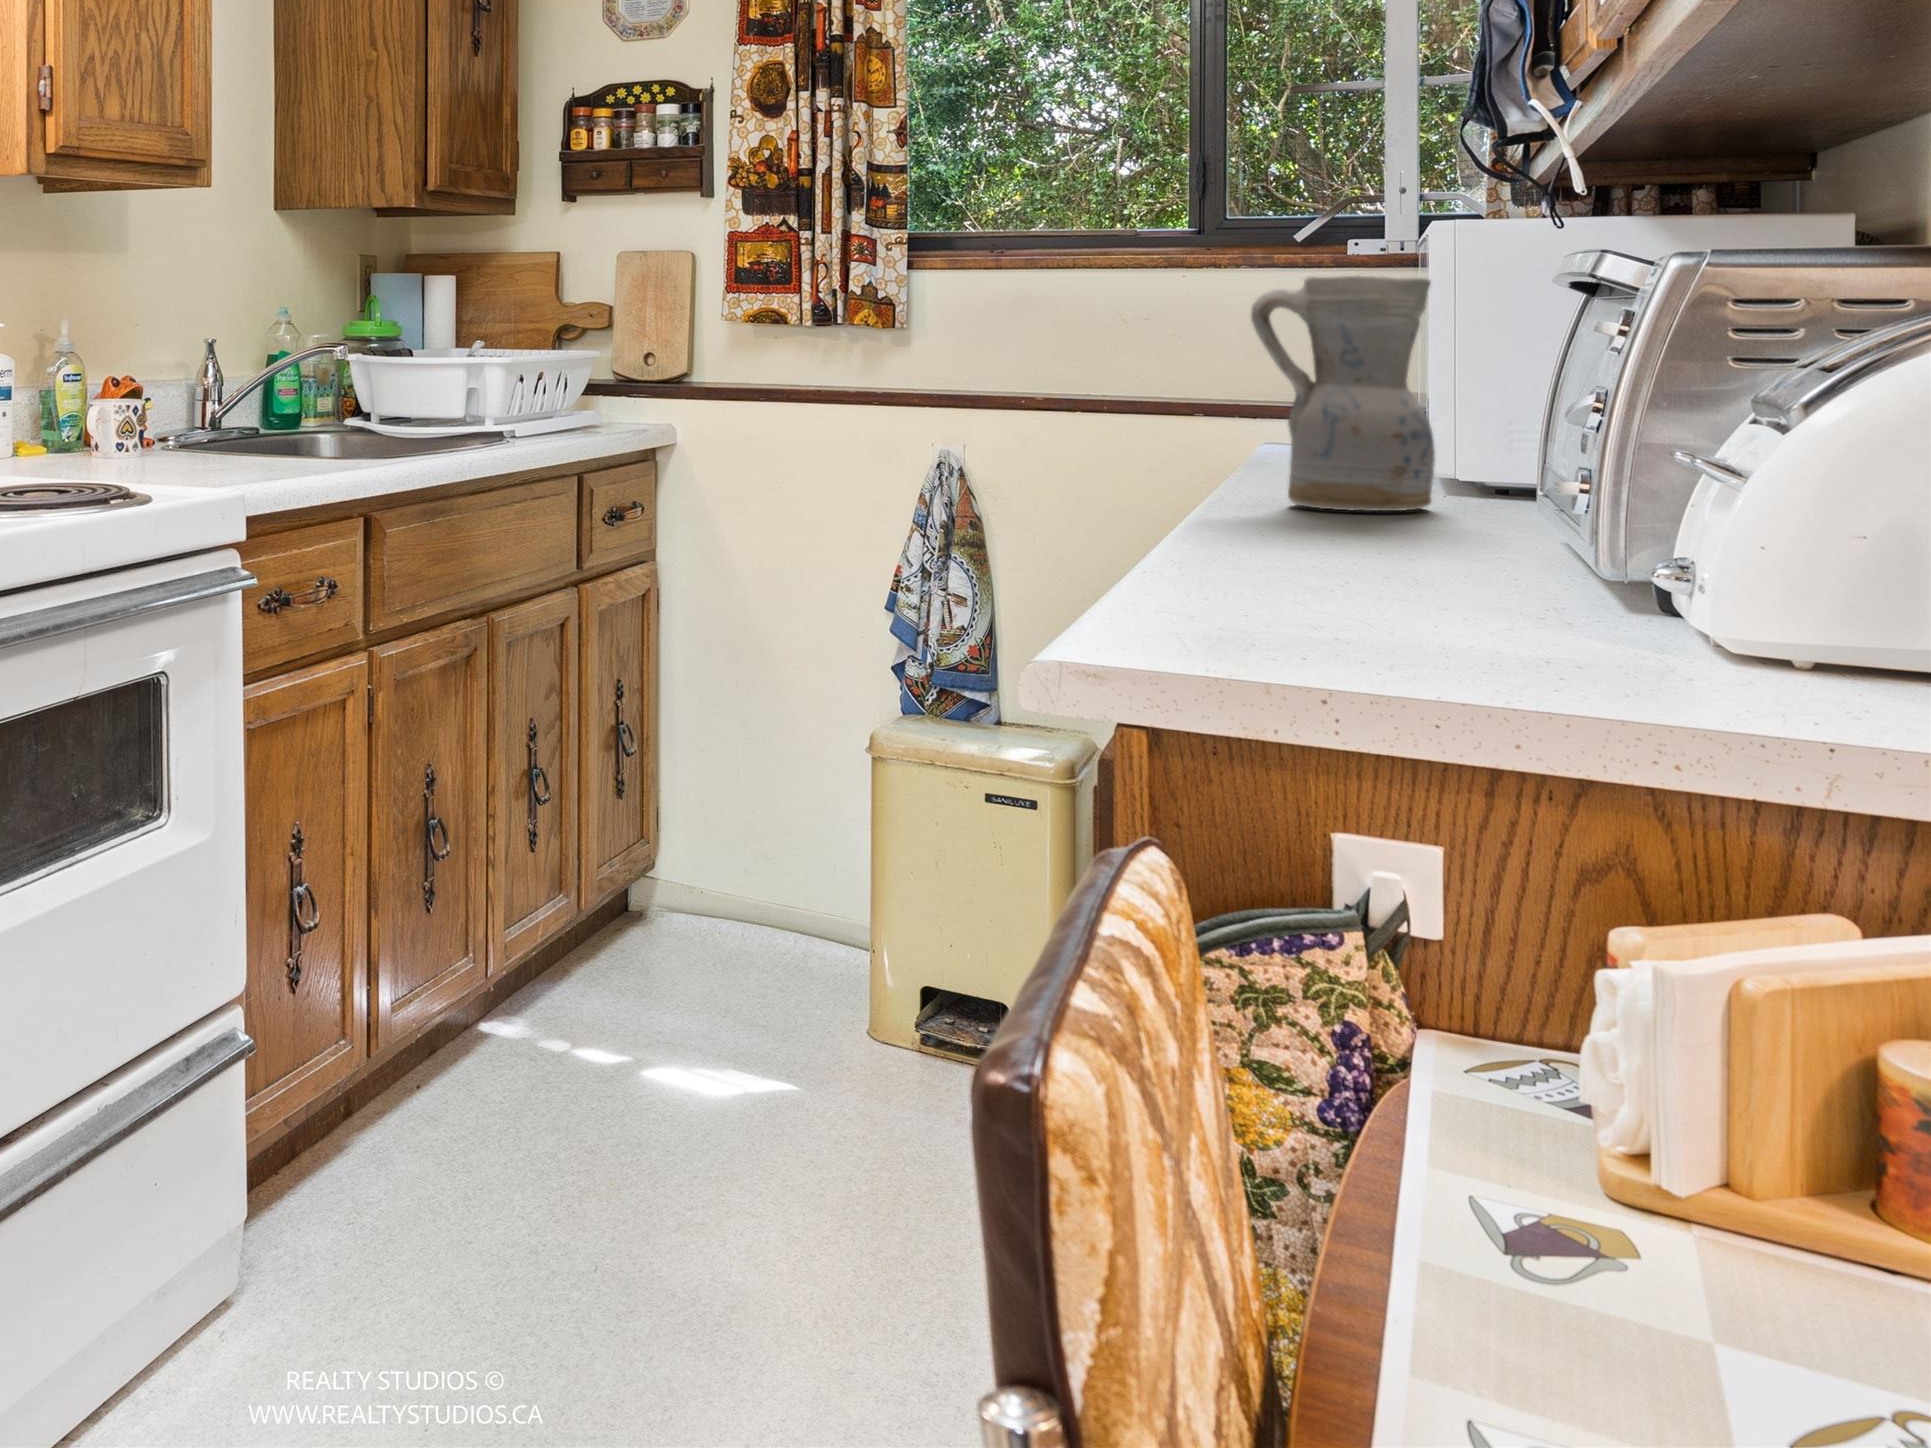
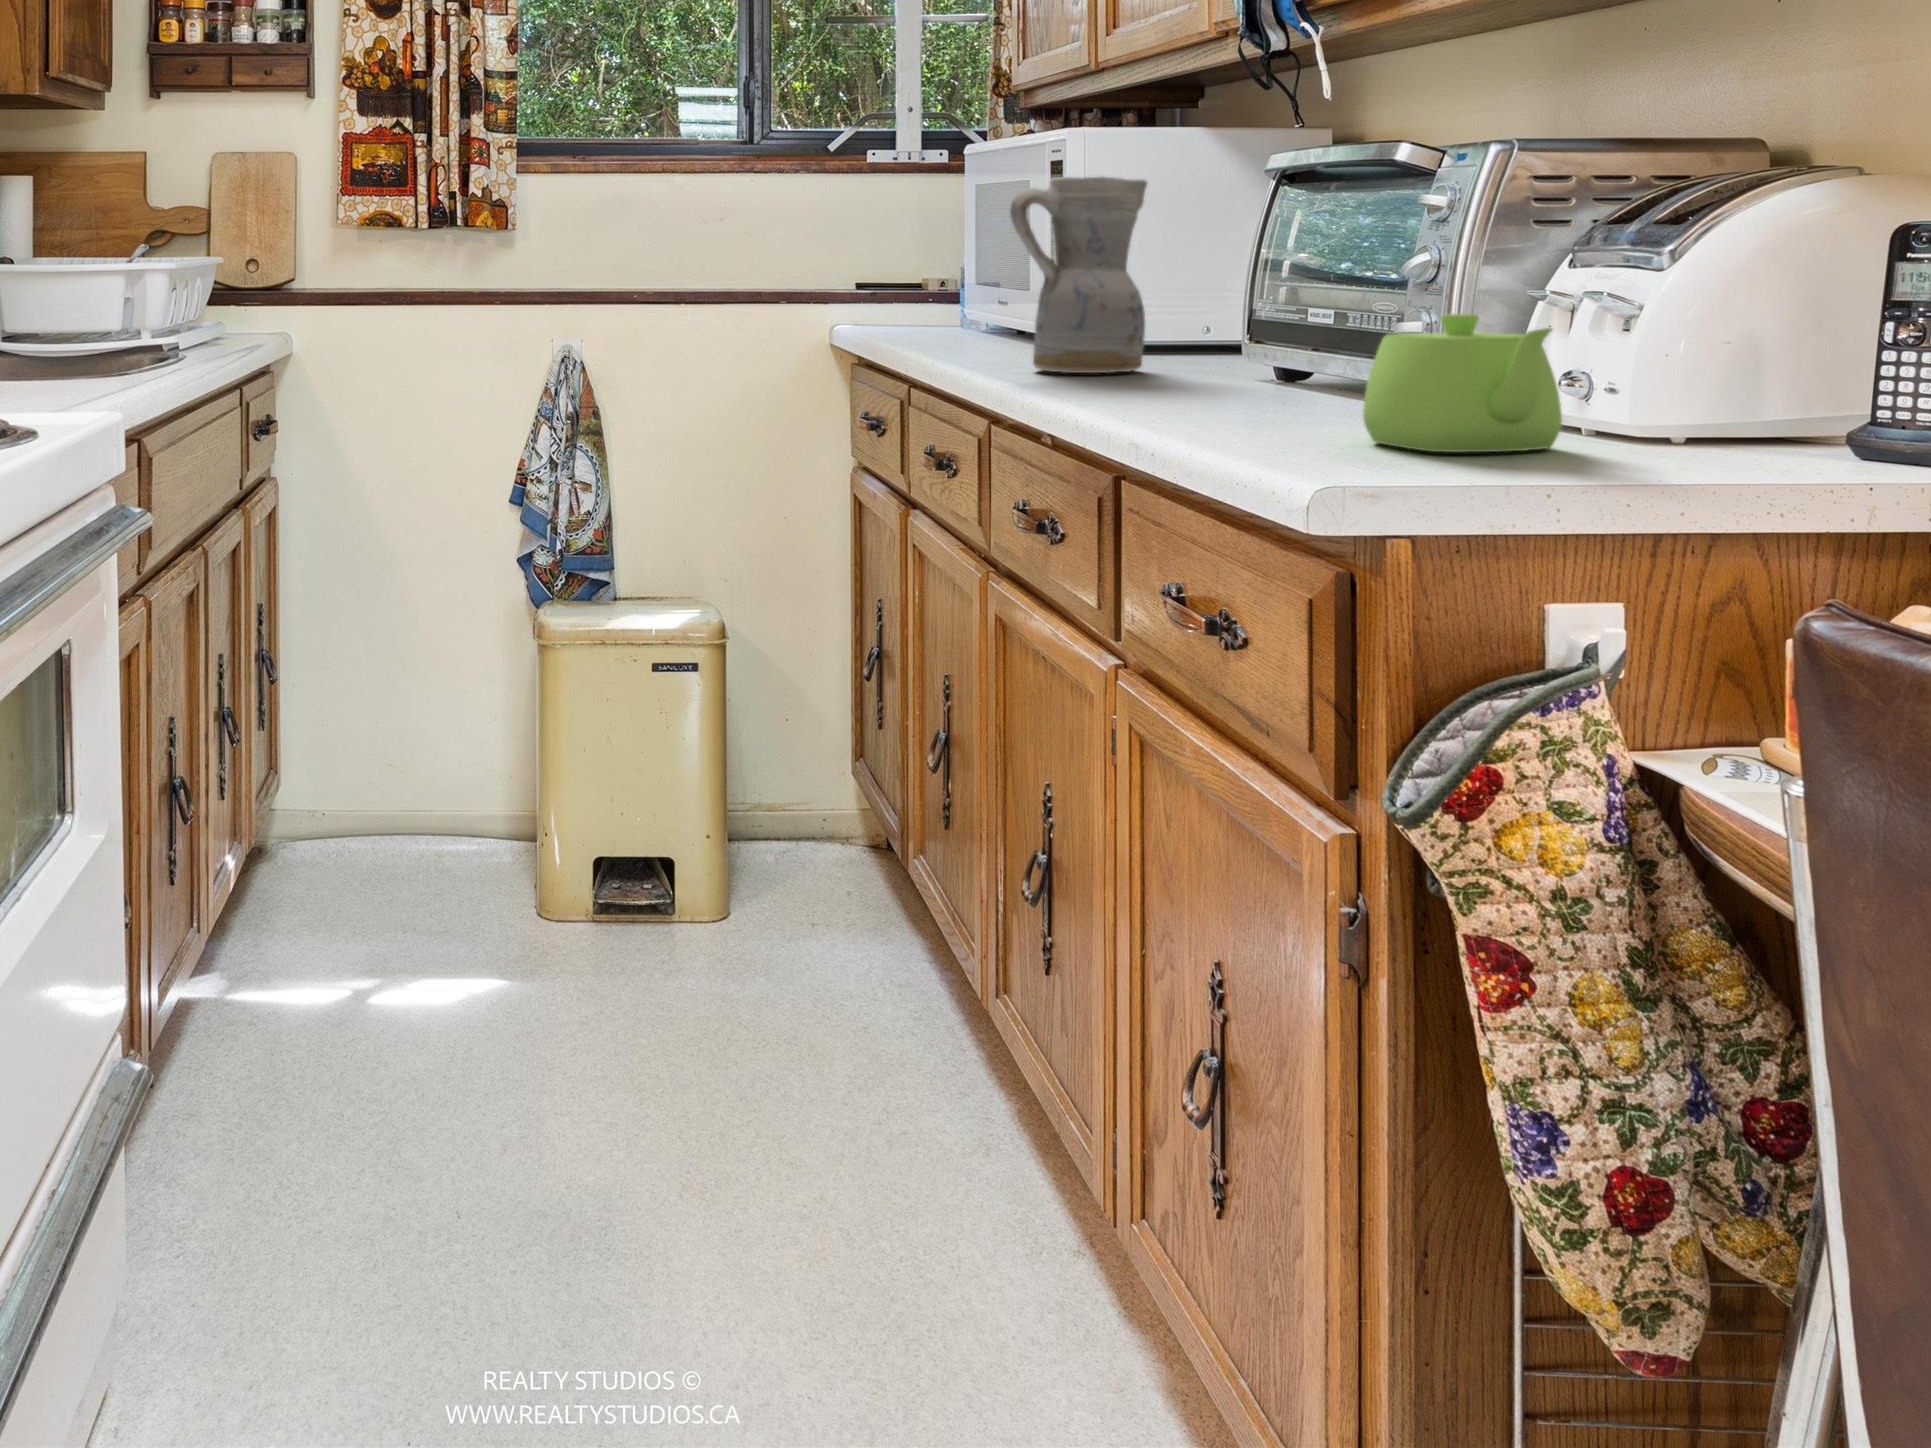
teapot: none [1357,459,1596,638] -> present [1363,313,1562,452]

